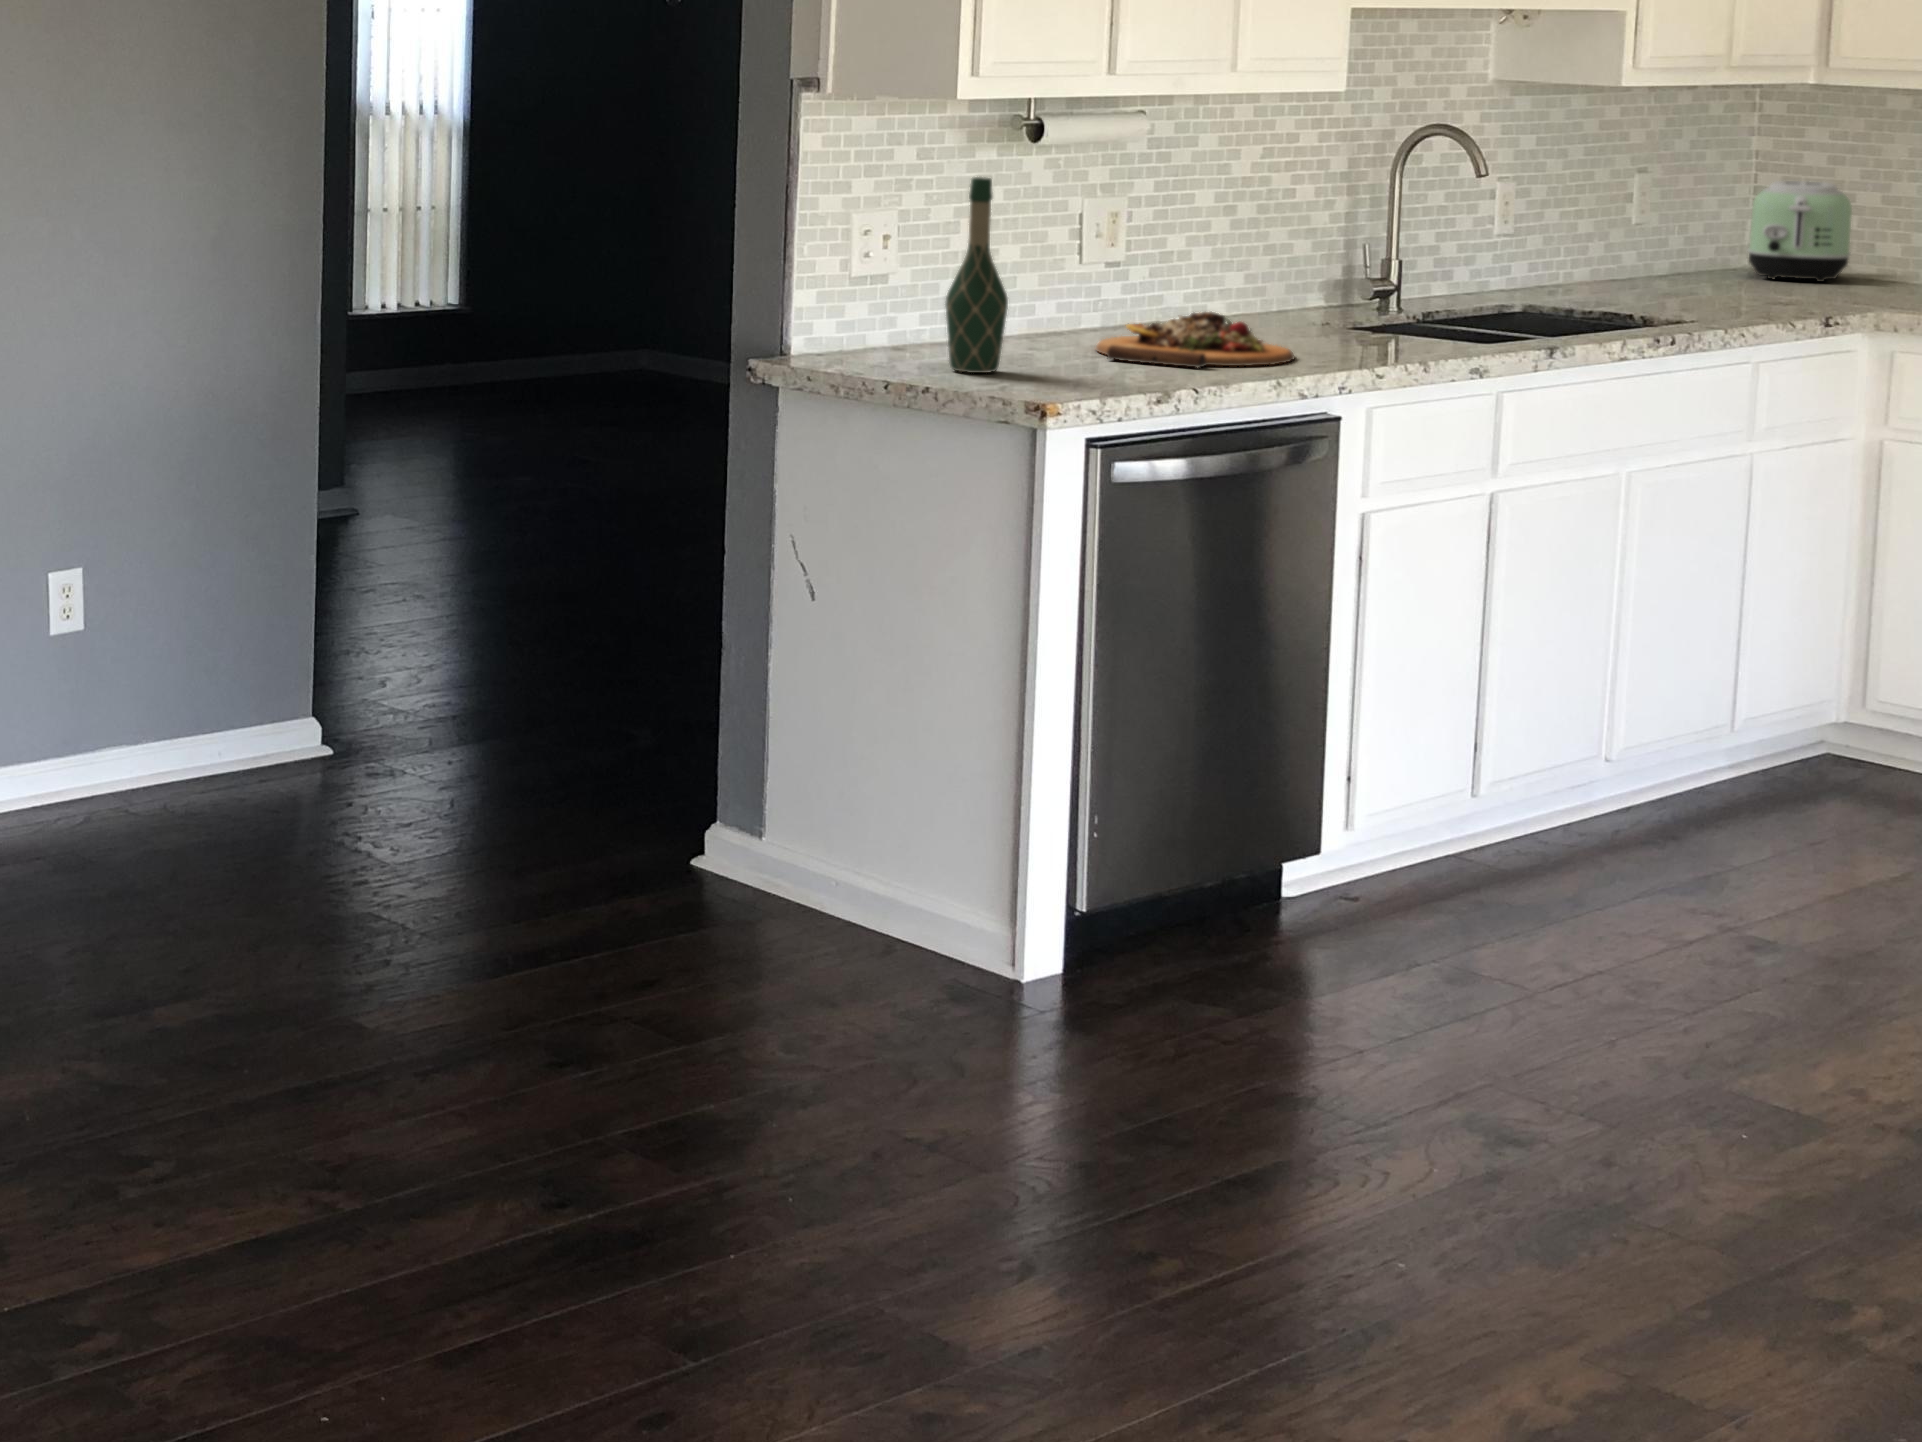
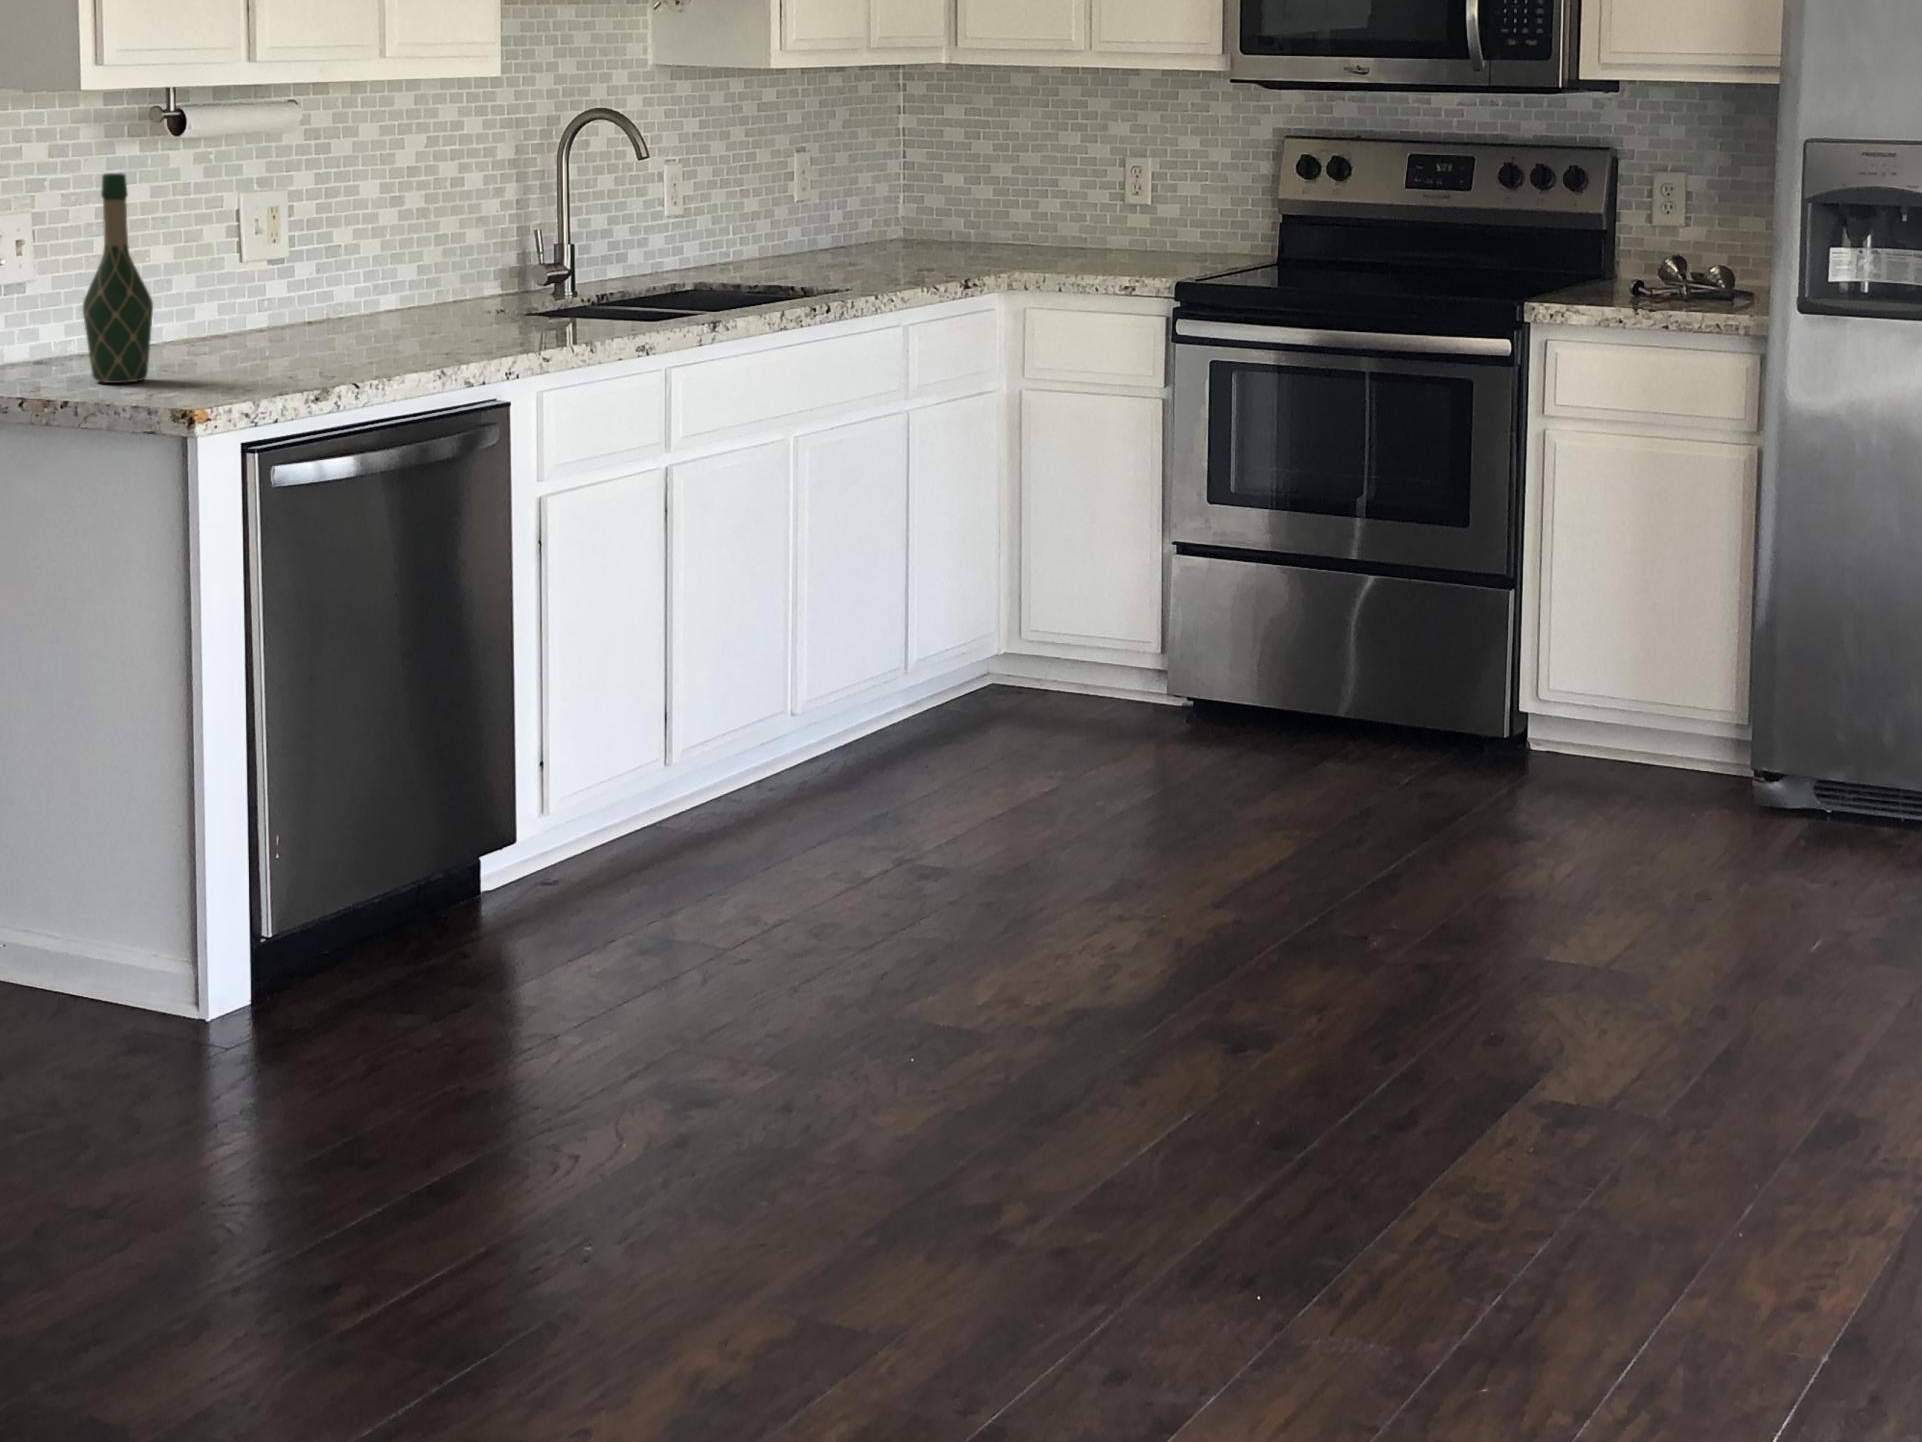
toaster: present [1748,181,1852,282] -> none [895,157,981,248]
cutting board: present [1096,312,1294,368] -> none [259,304,465,362]

